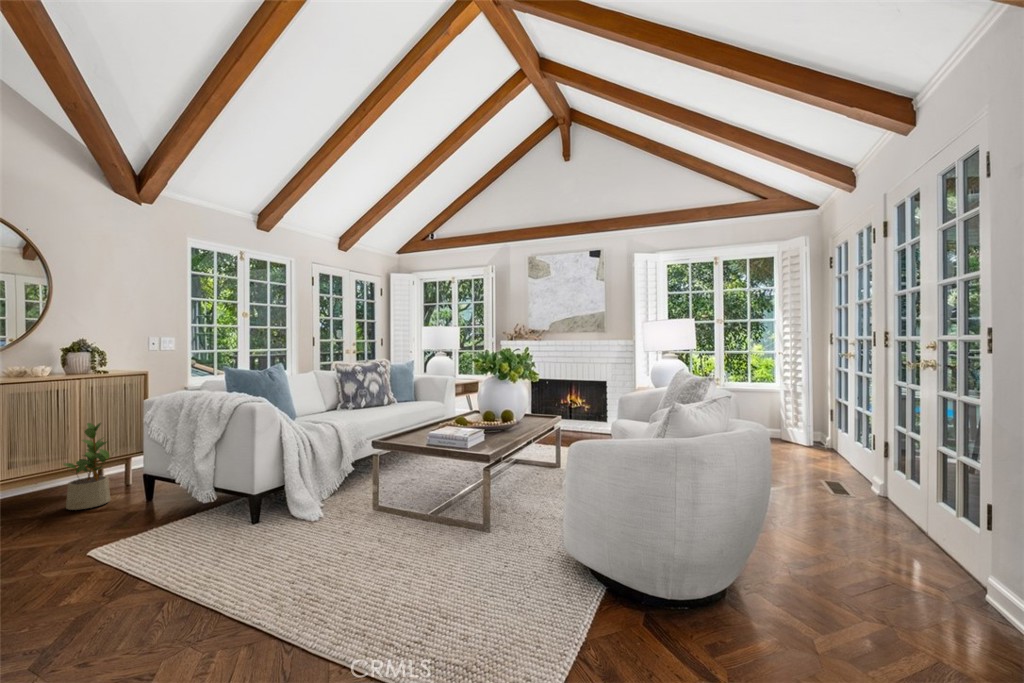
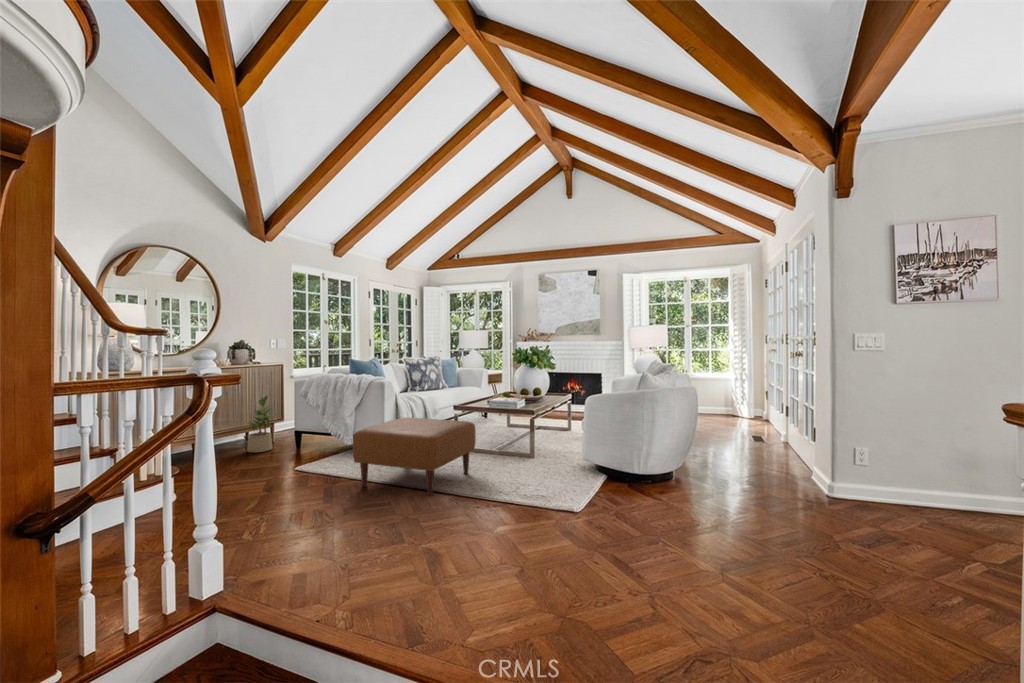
ottoman: none [135,468,382,645] -> present [353,418,476,496]

